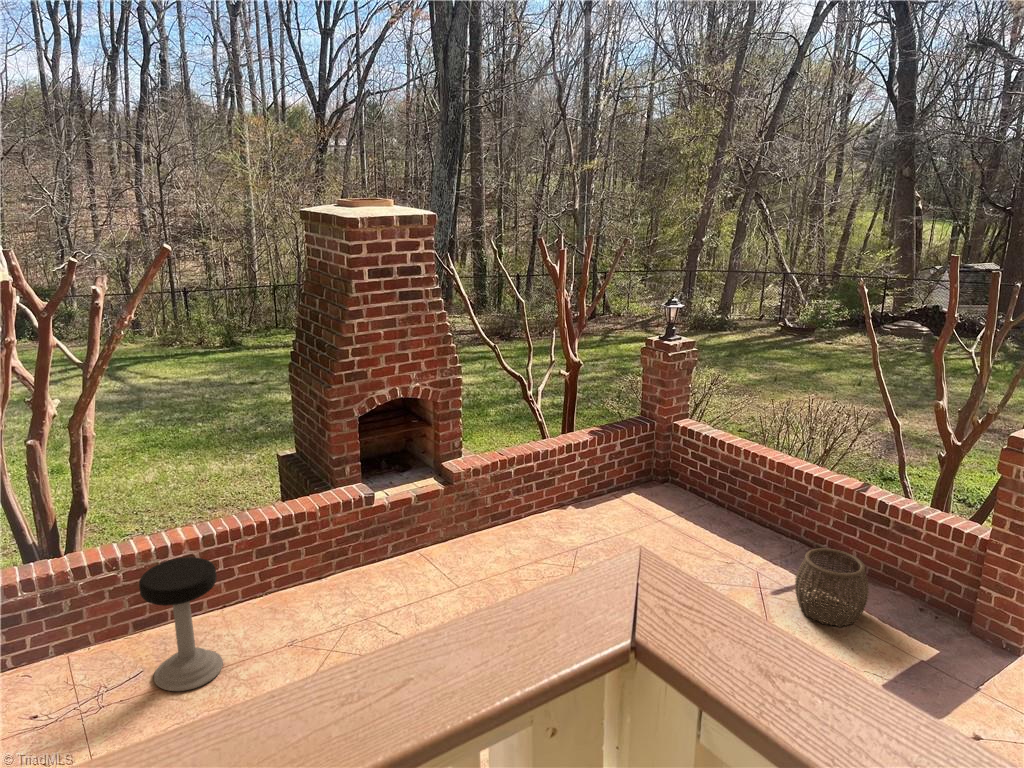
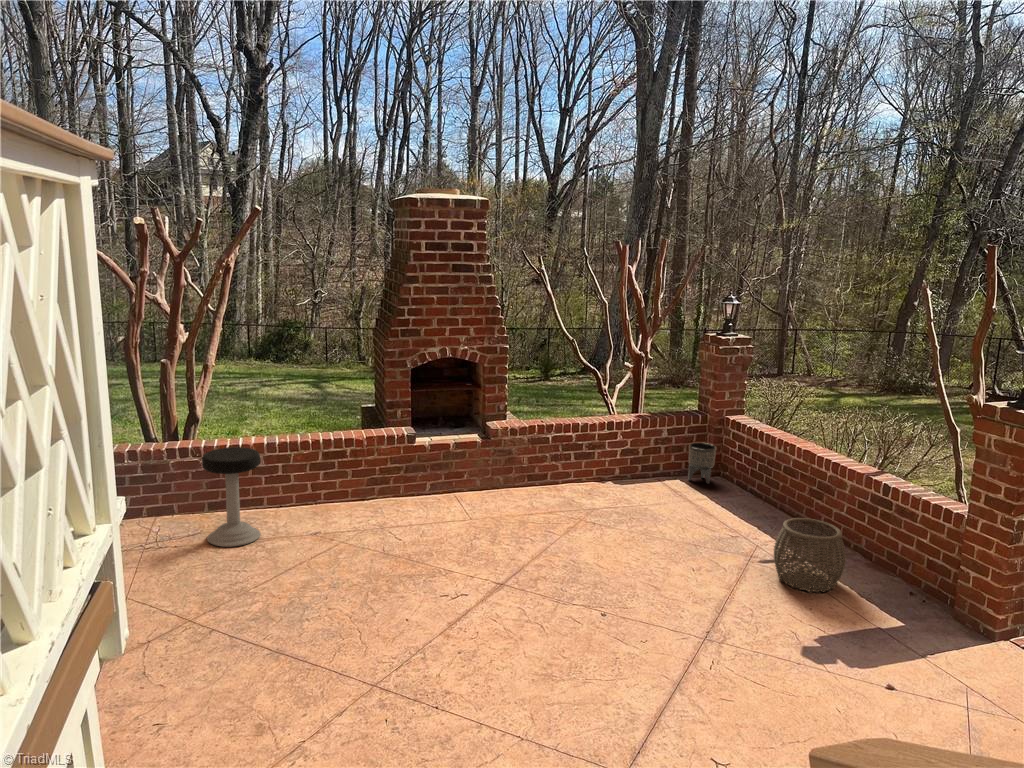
planter: none [643,453,671,495] -> present [688,443,716,484]

